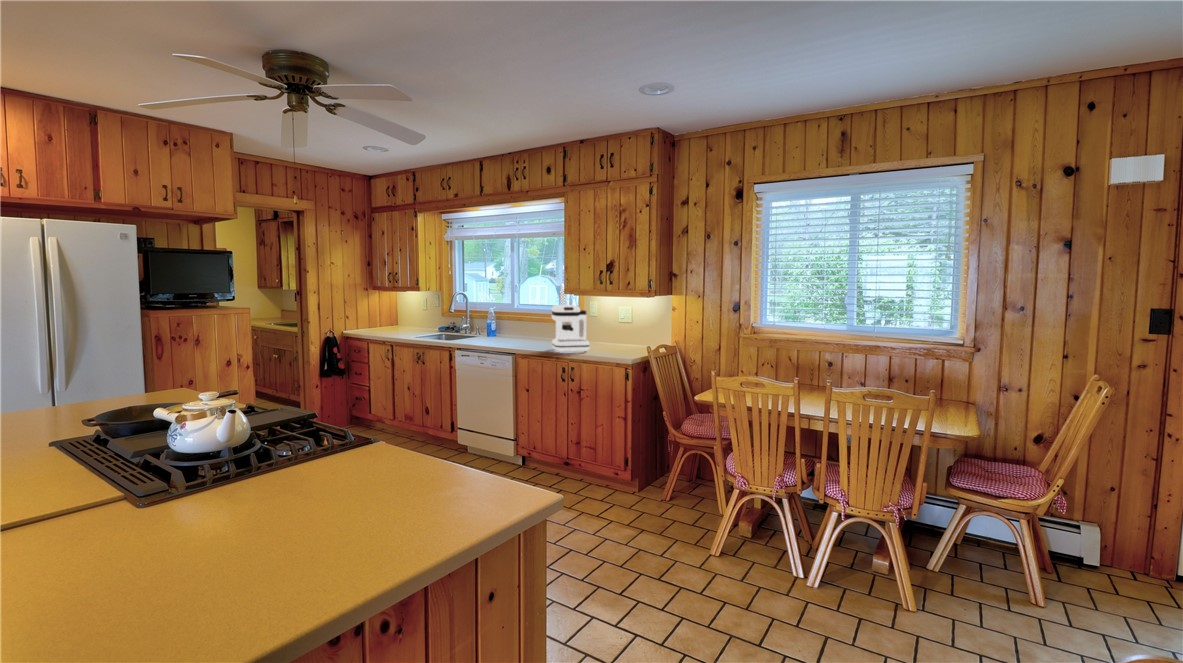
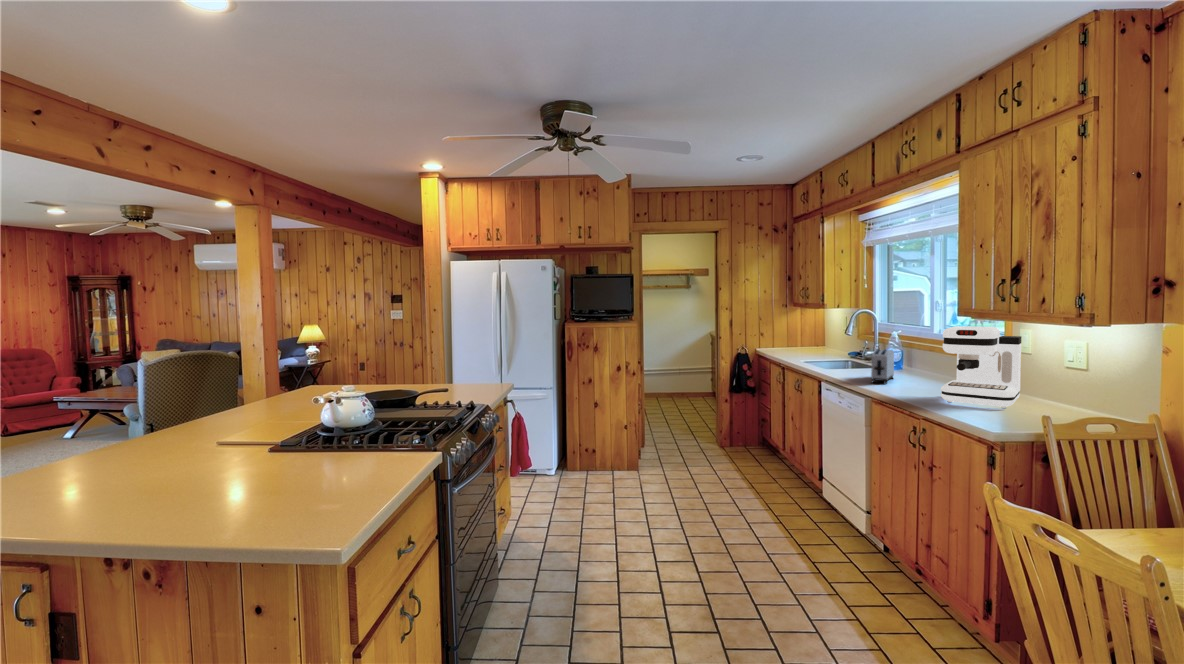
toaster: none [494,323,508,347] -> present [871,349,894,384]

